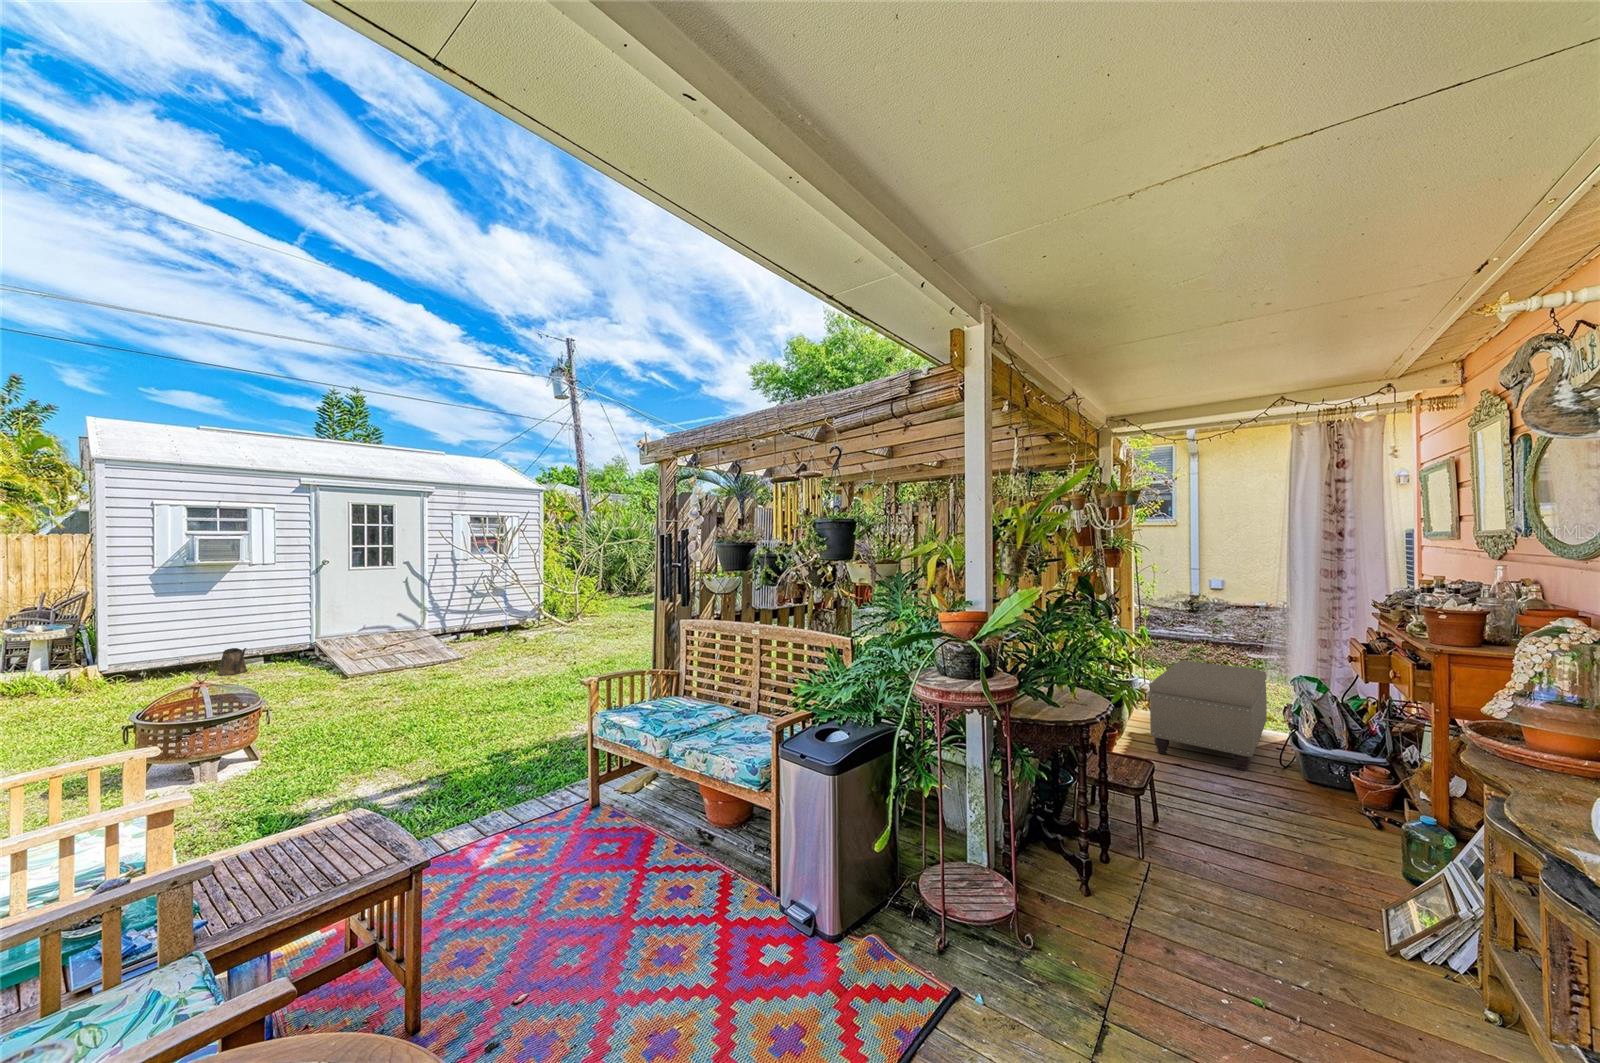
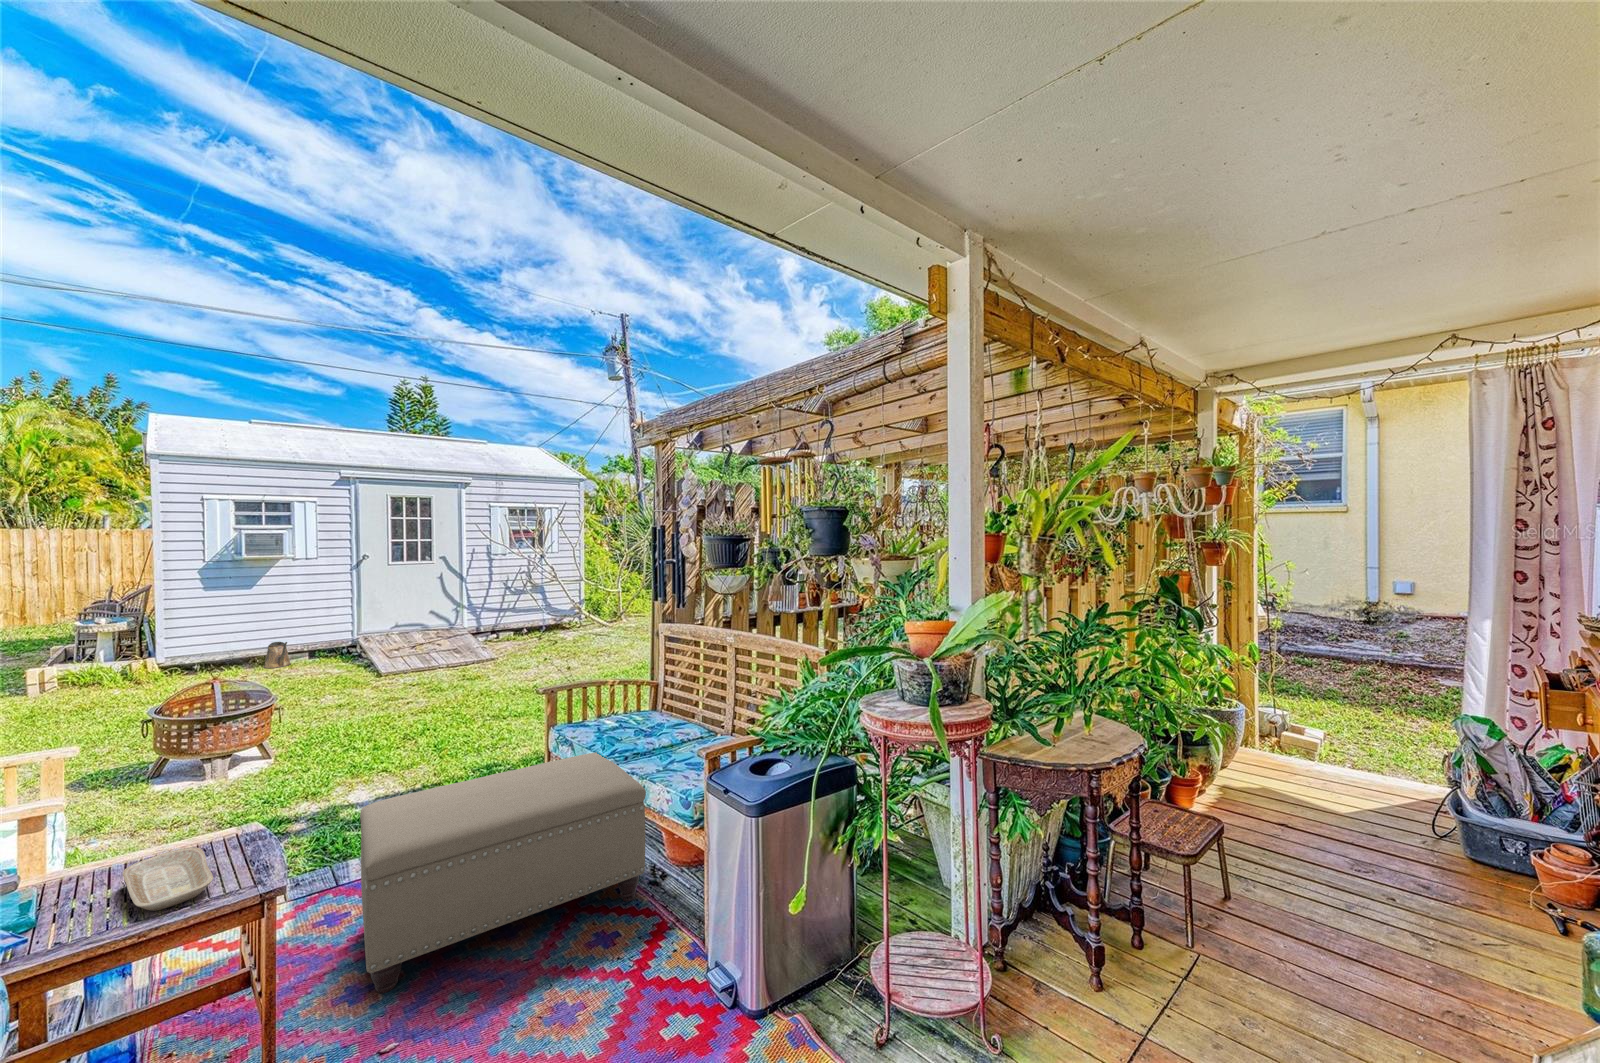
ottoman: present [1149,661,1267,771] -> present [360,753,646,993]
tray: none [282,824,379,876] -> present [123,847,213,911]

